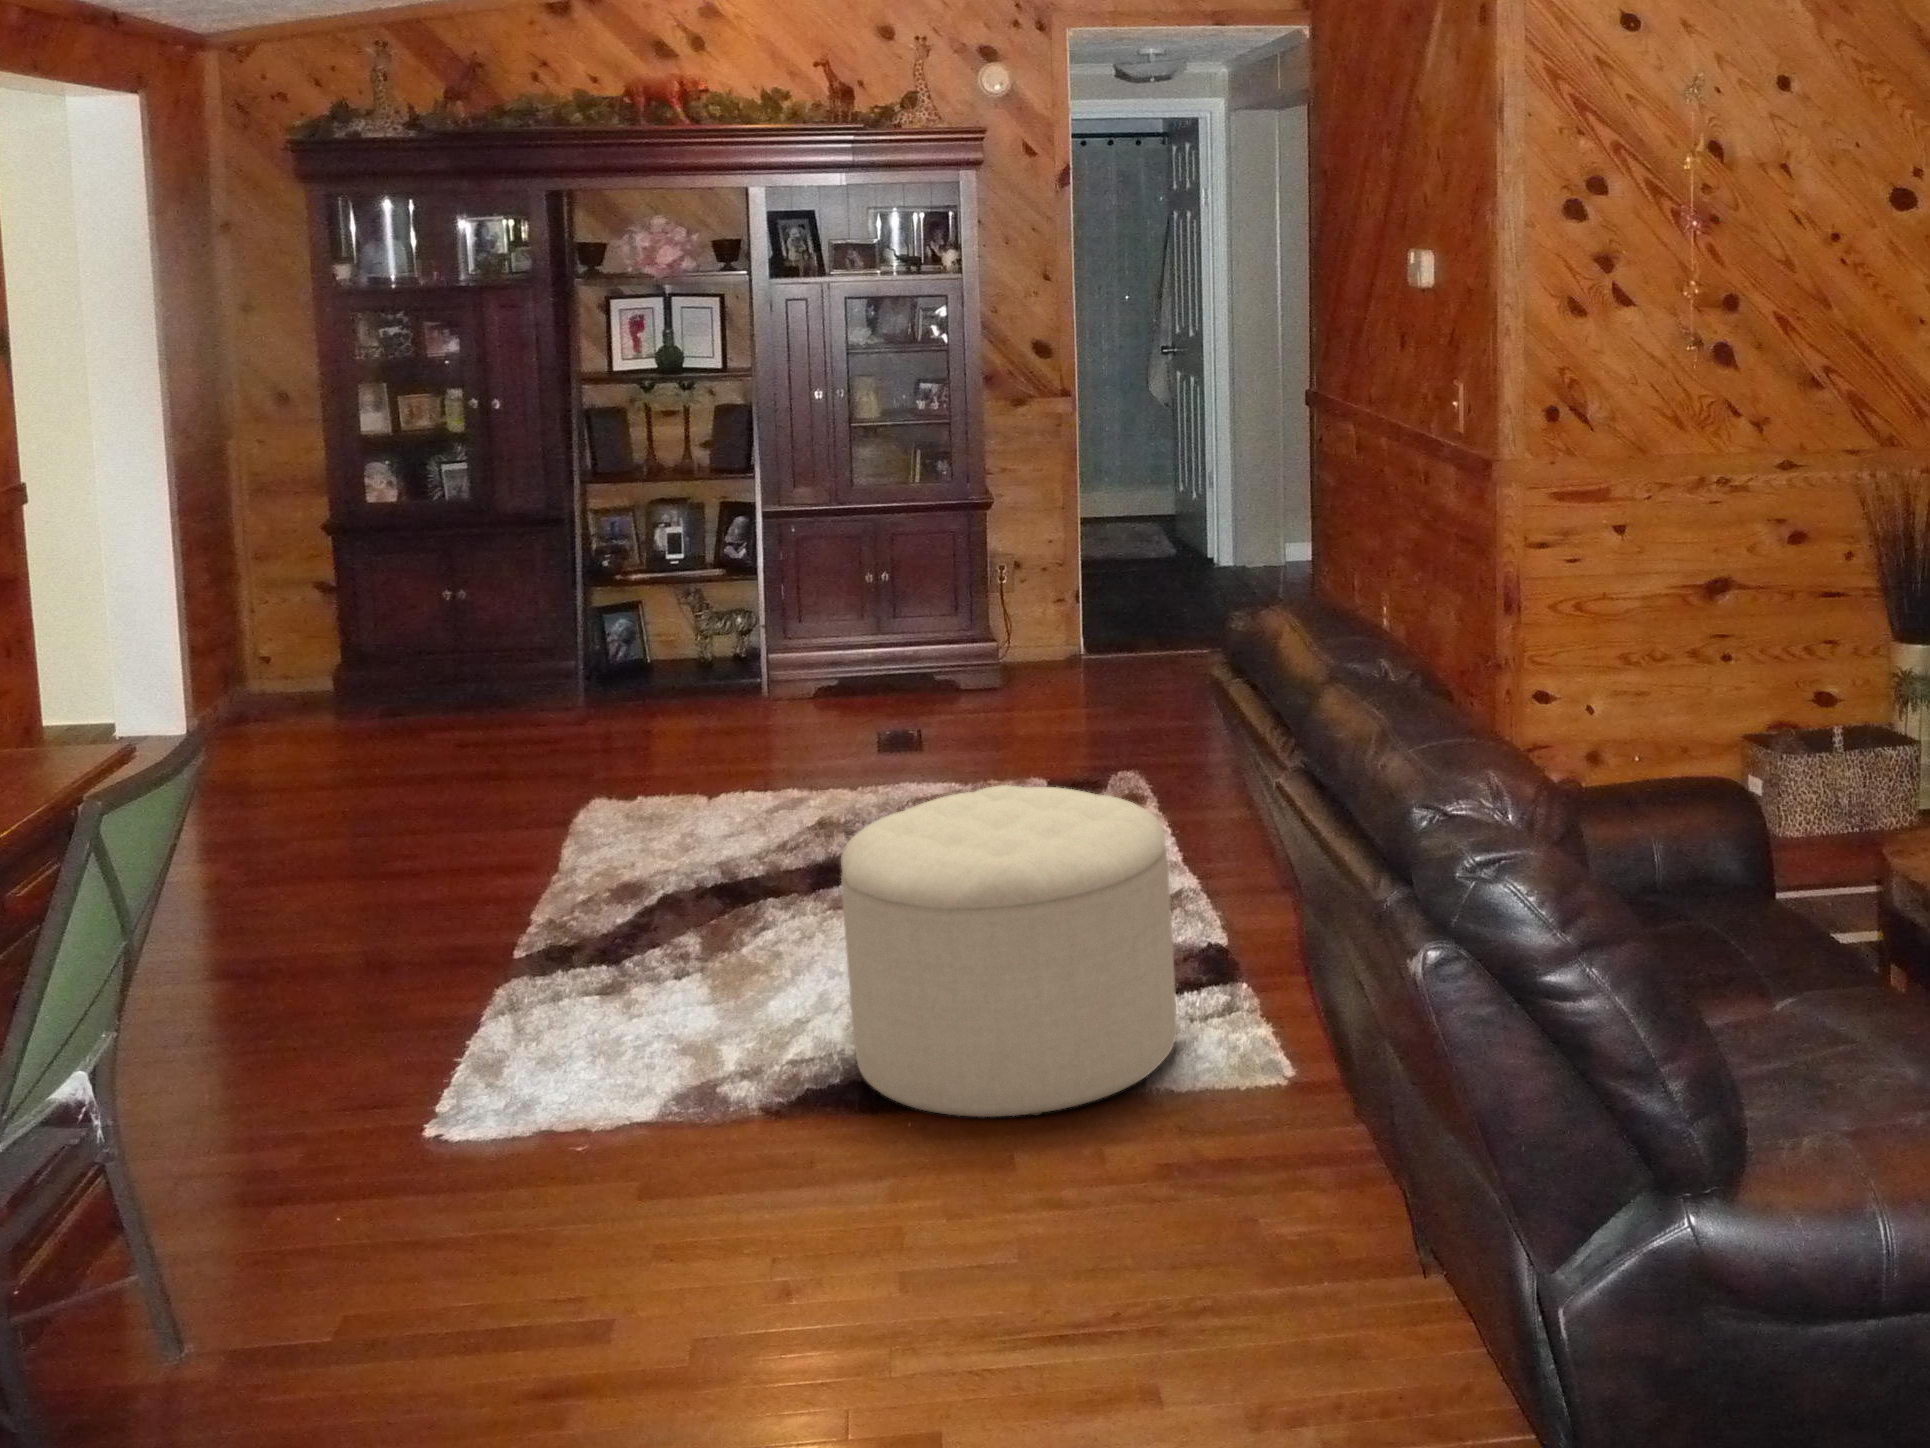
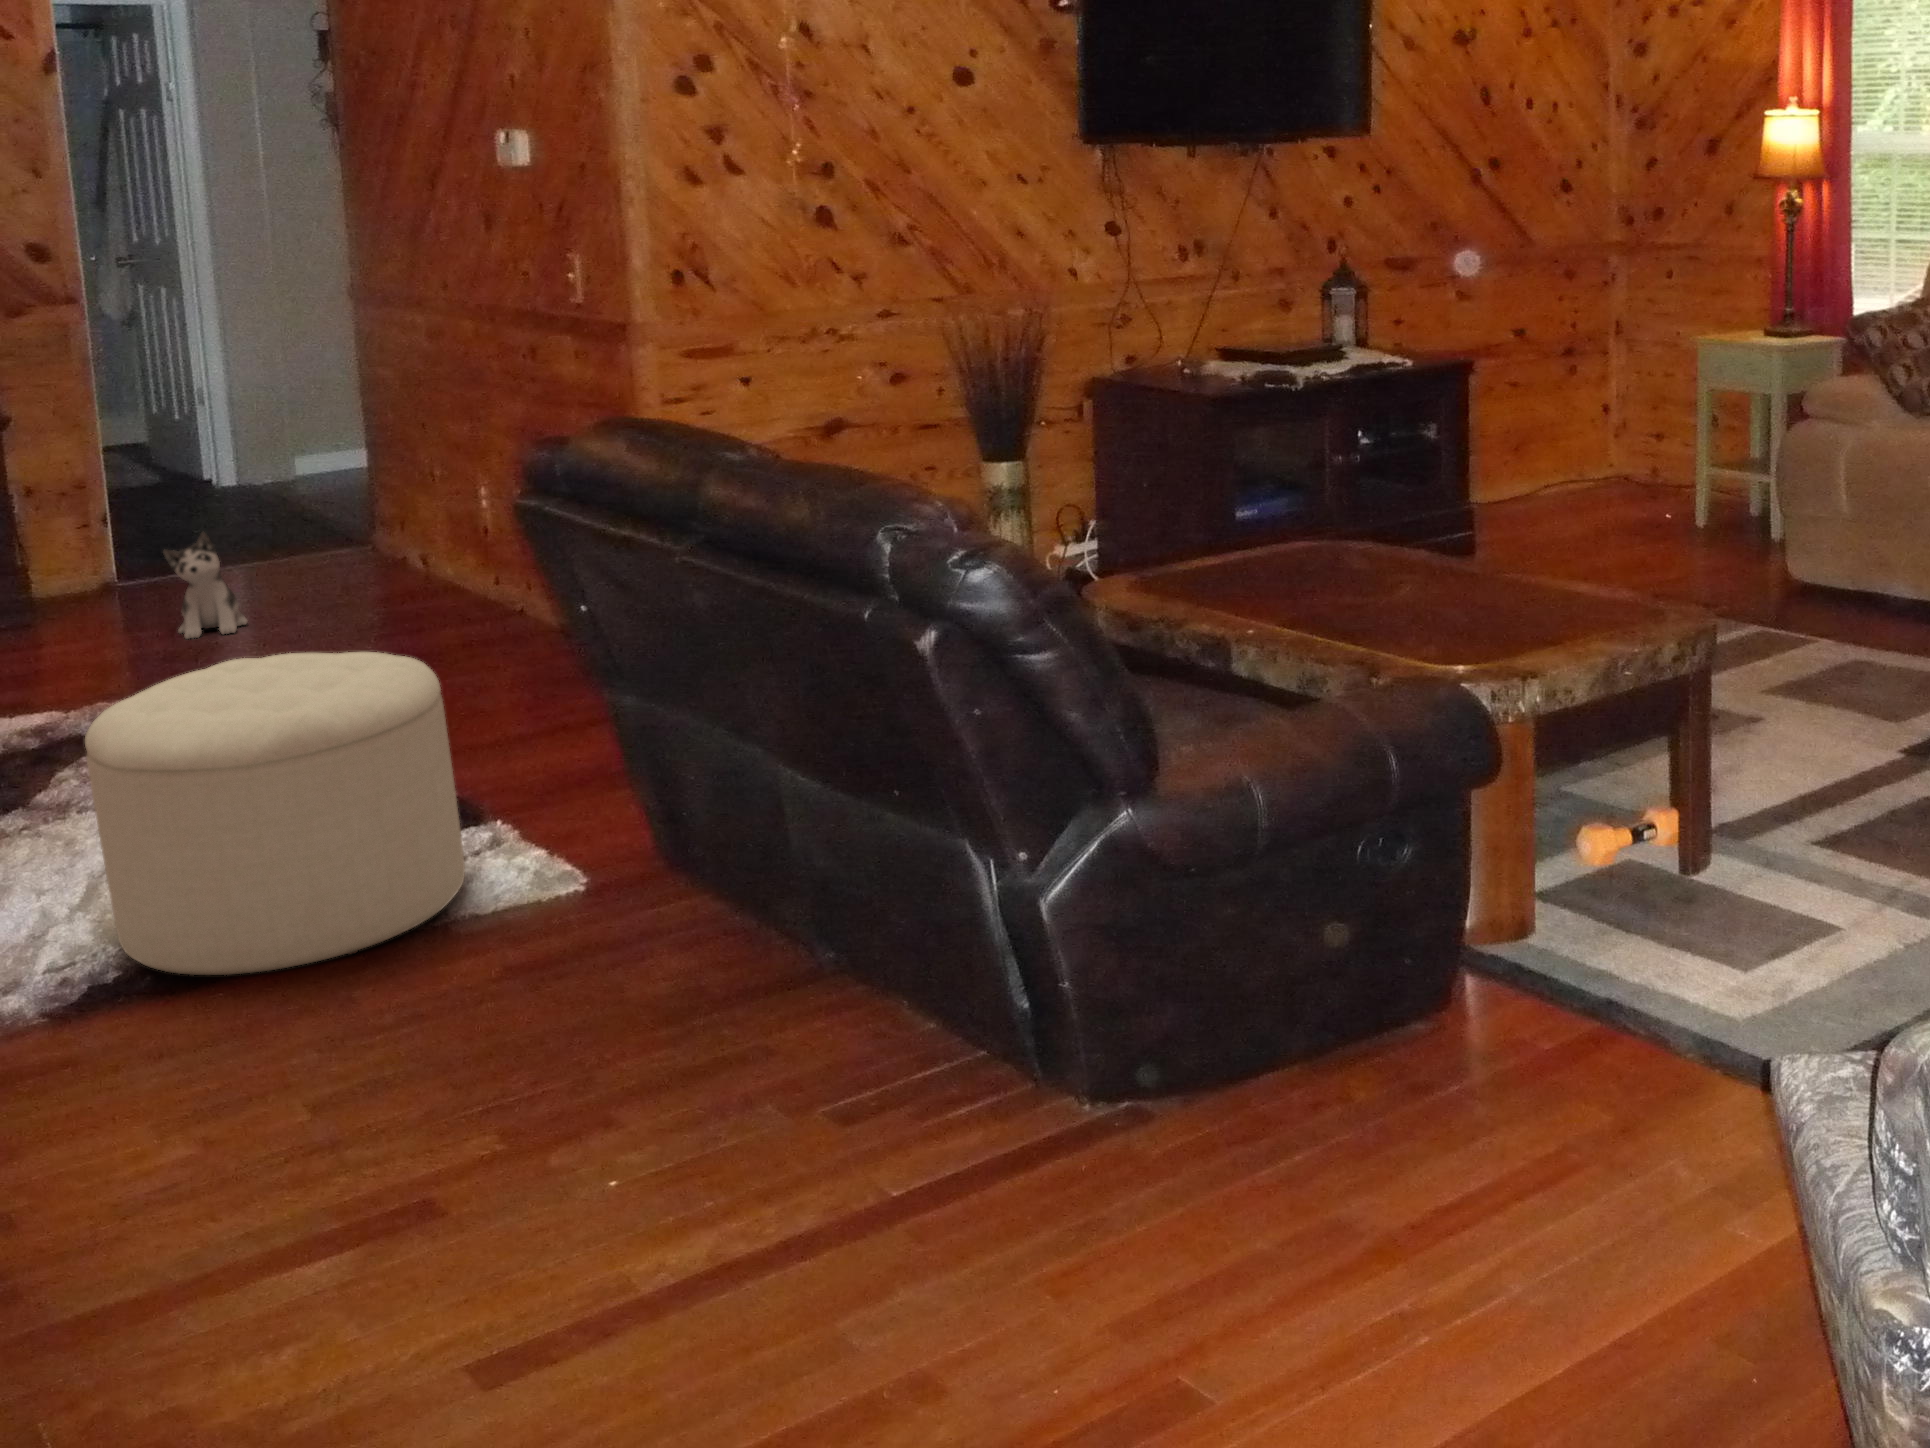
plush toy: none [1091,621,1157,721] -> present [163,532,247,639]

